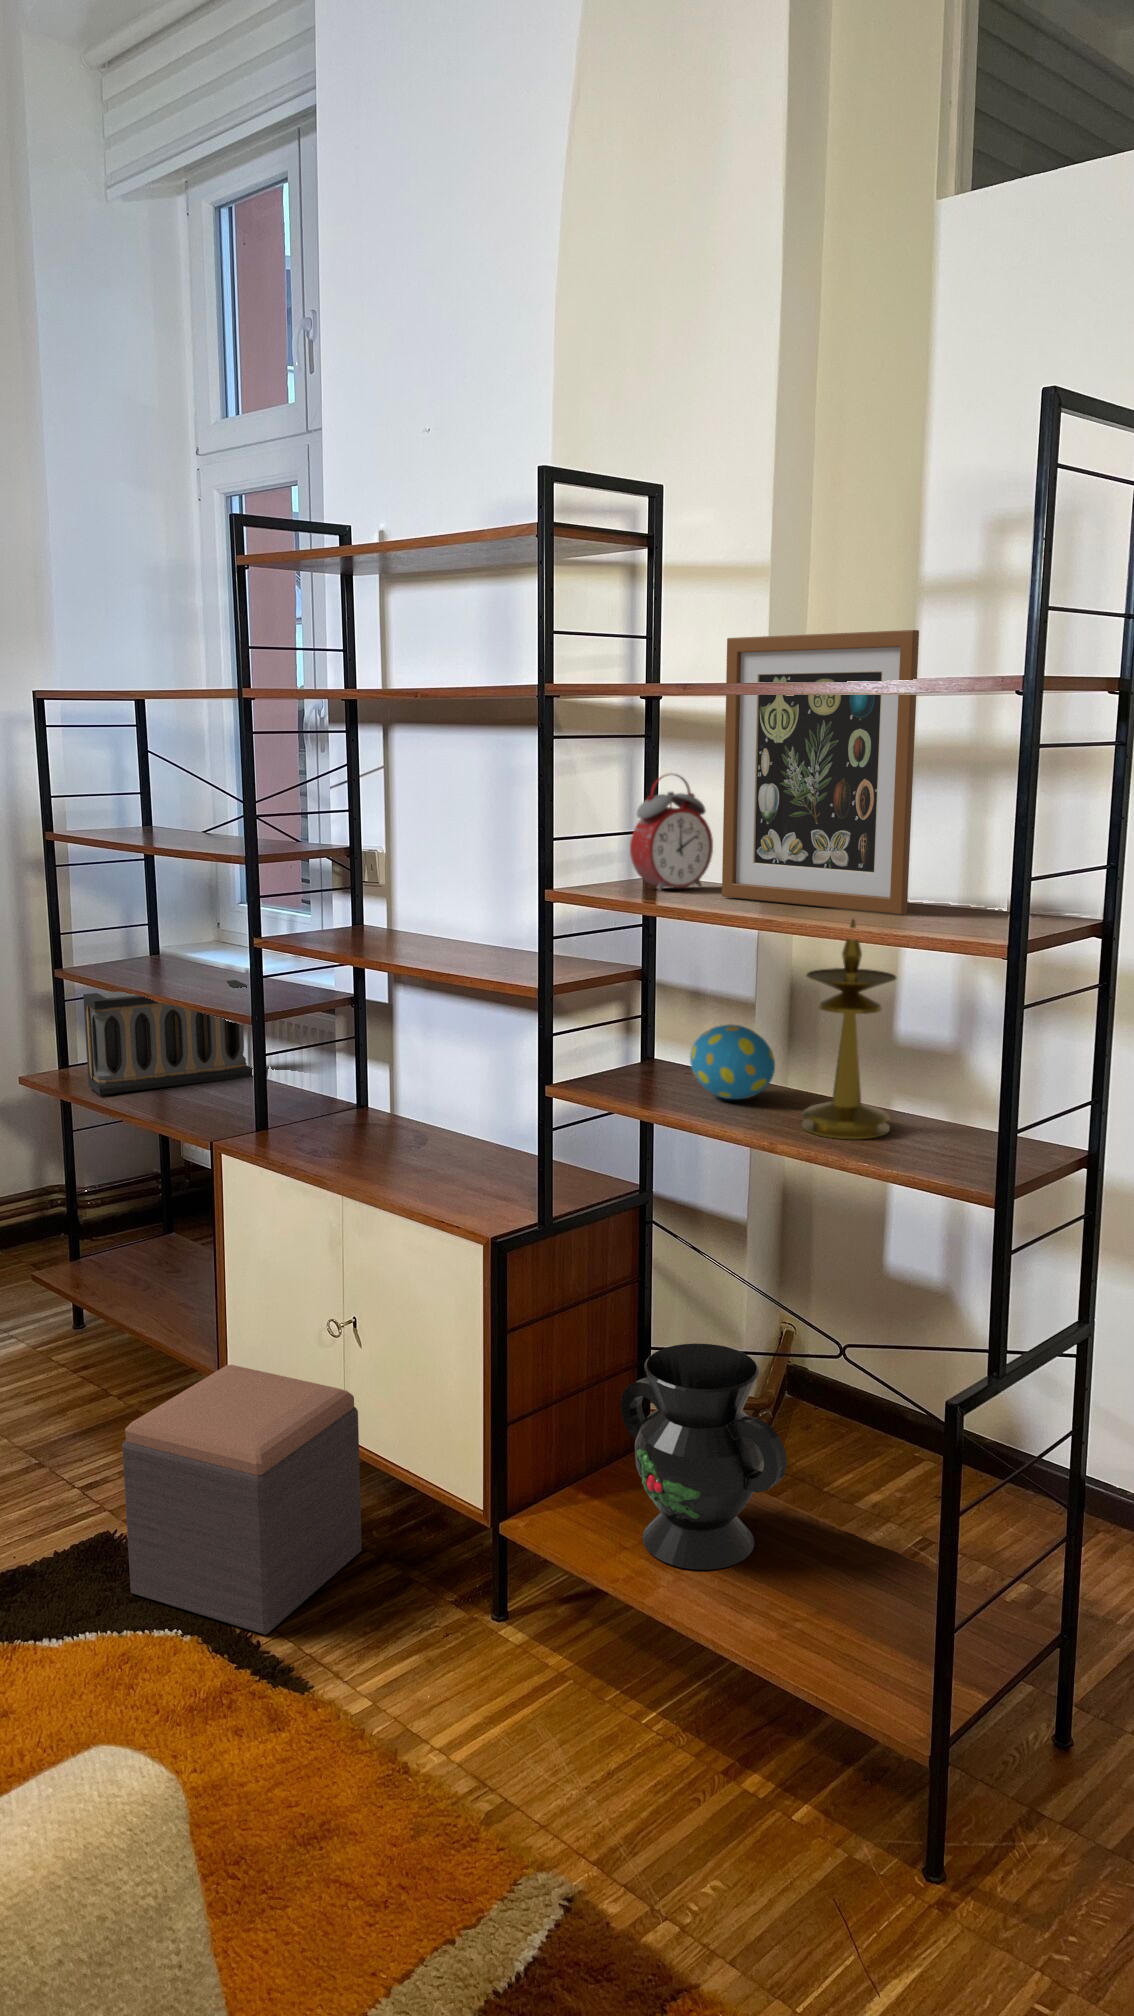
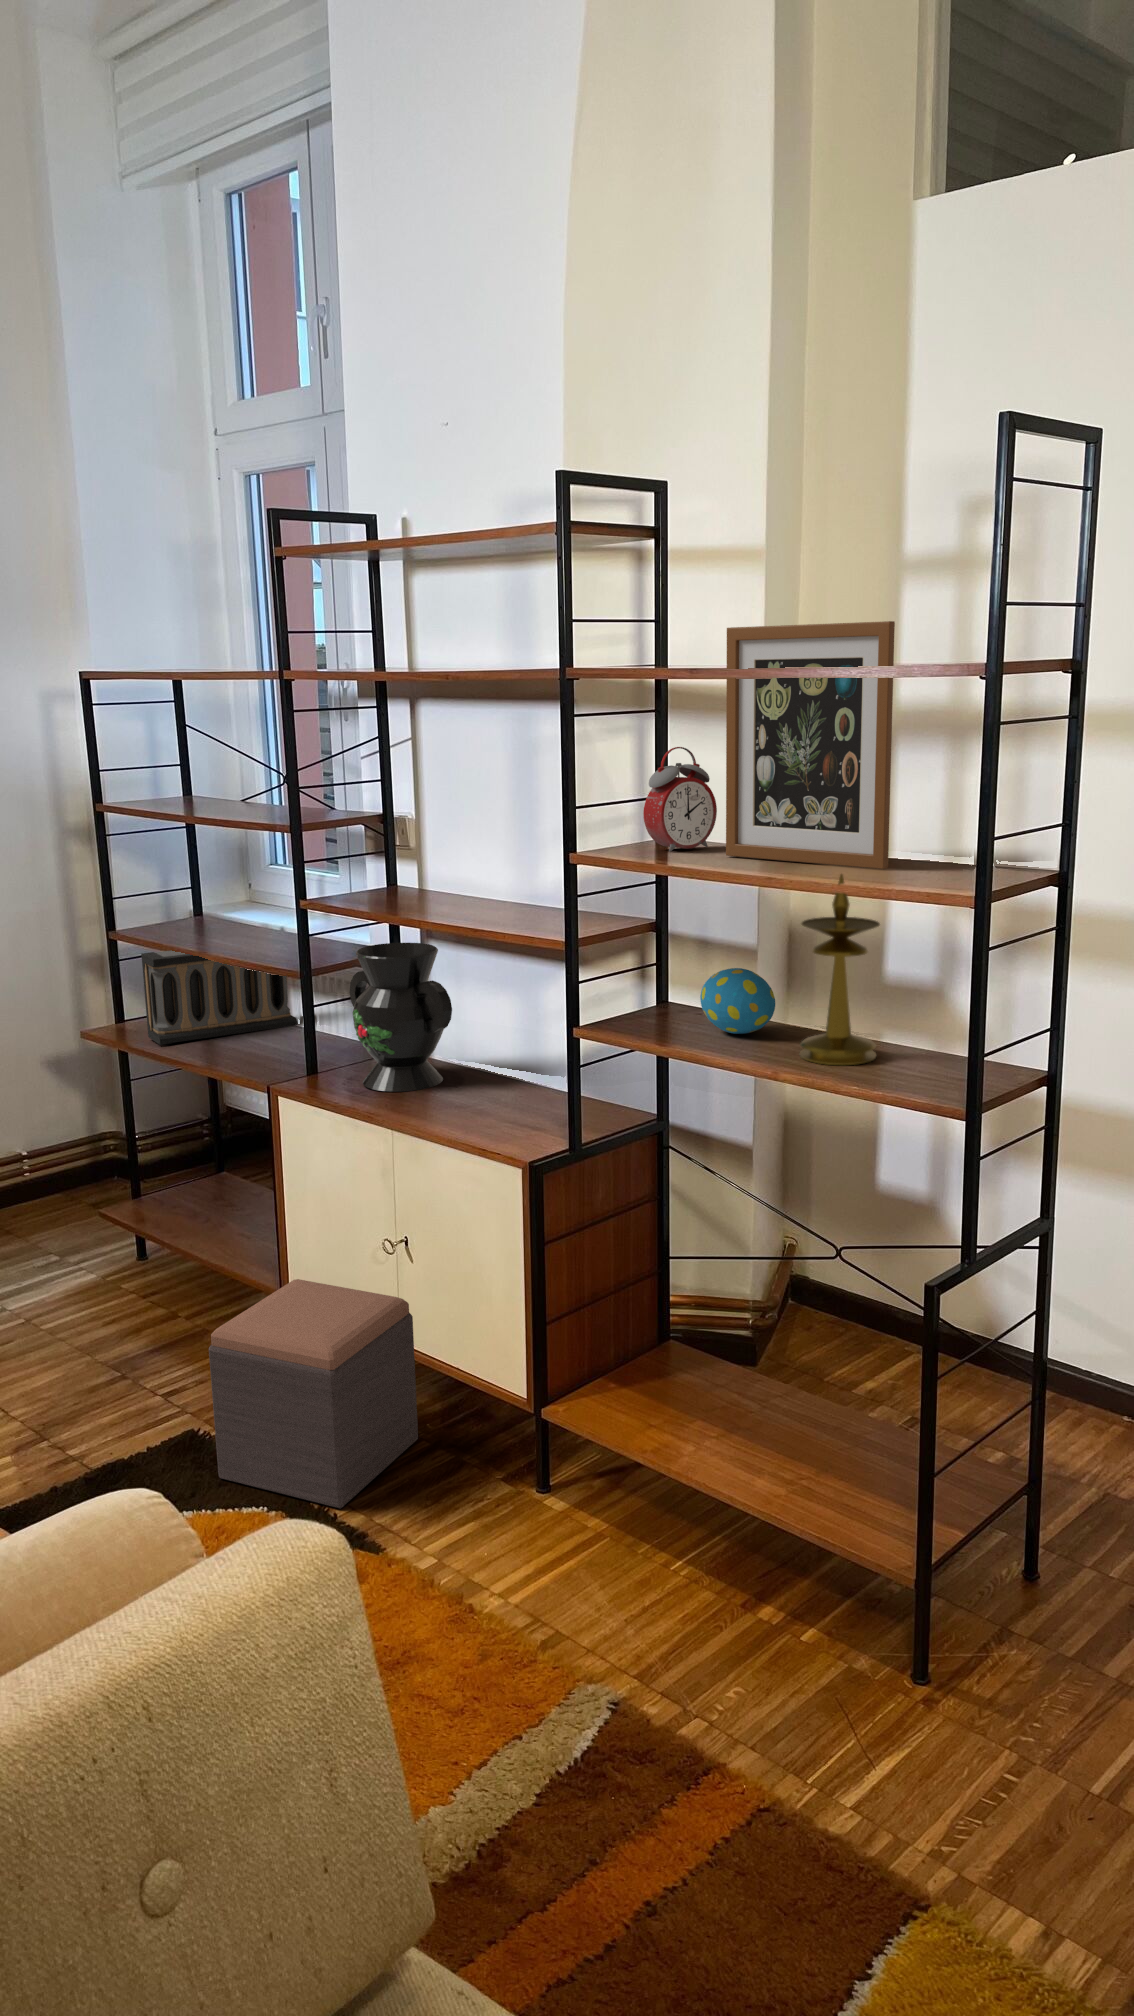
decorative vase: present [620,1343,787,1570] -> present [349,943,452,1092]

